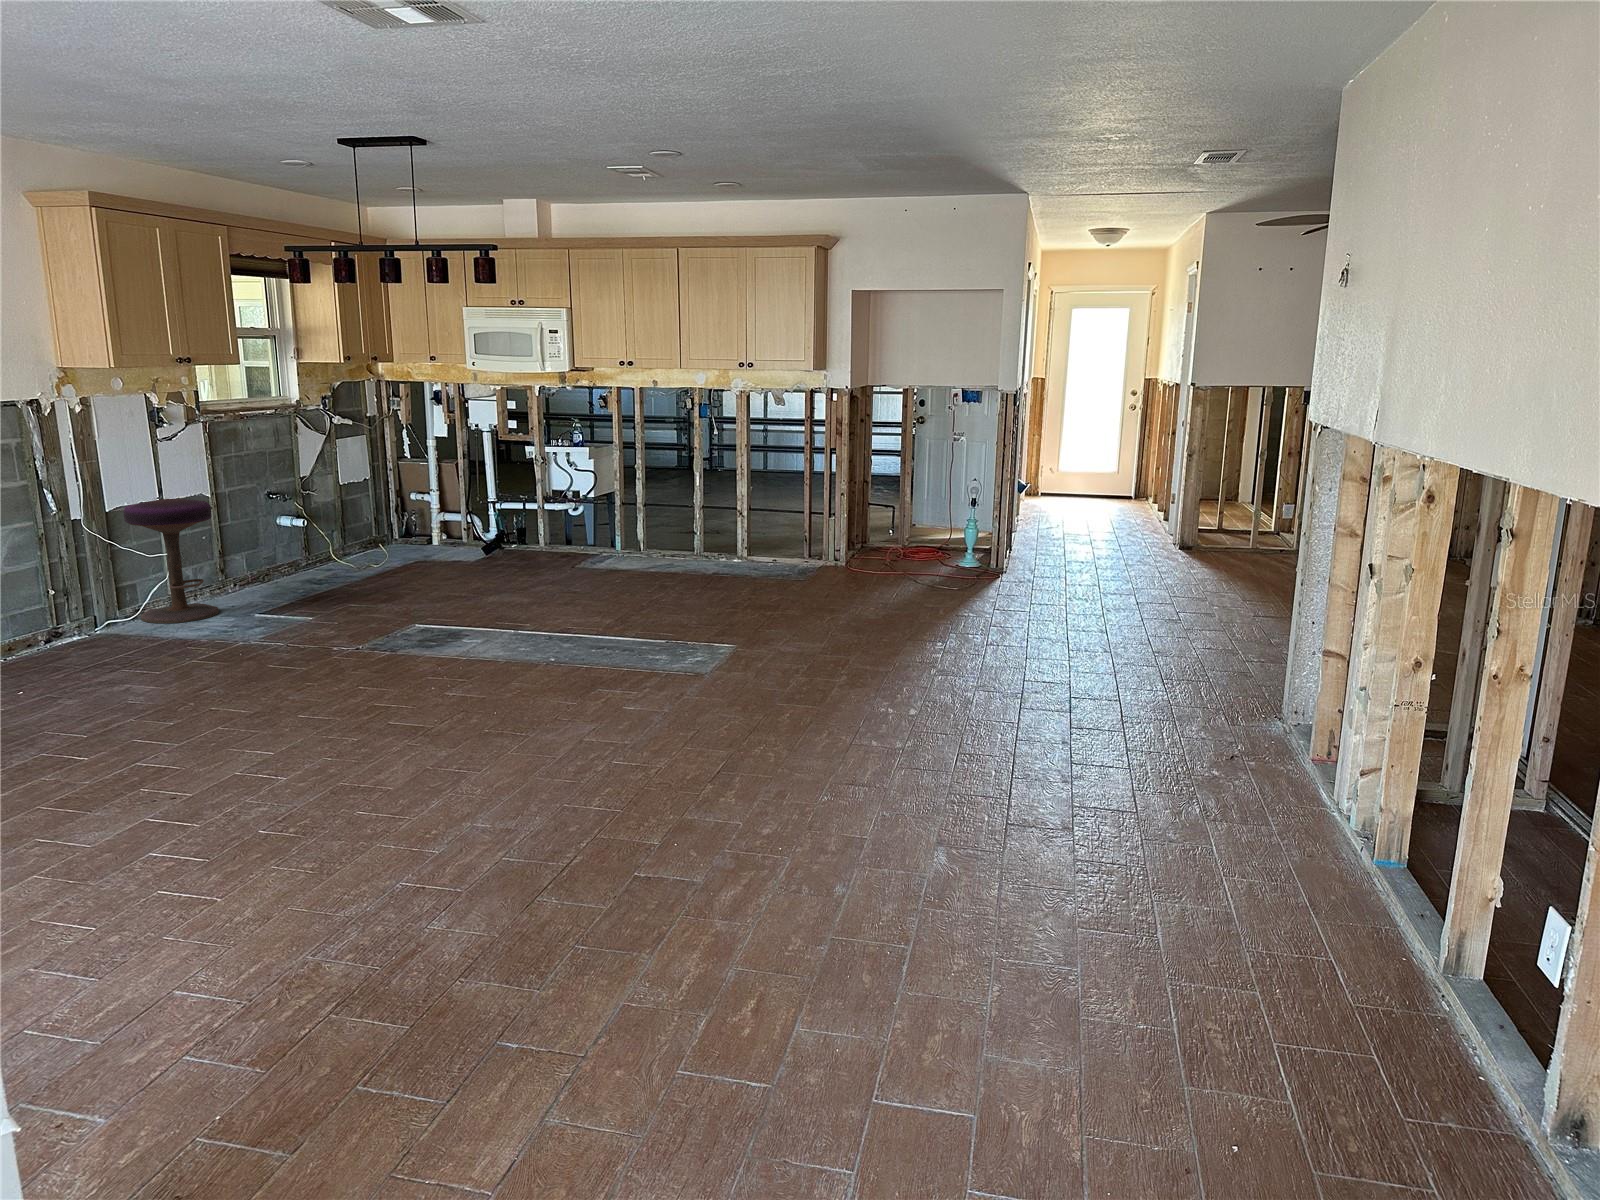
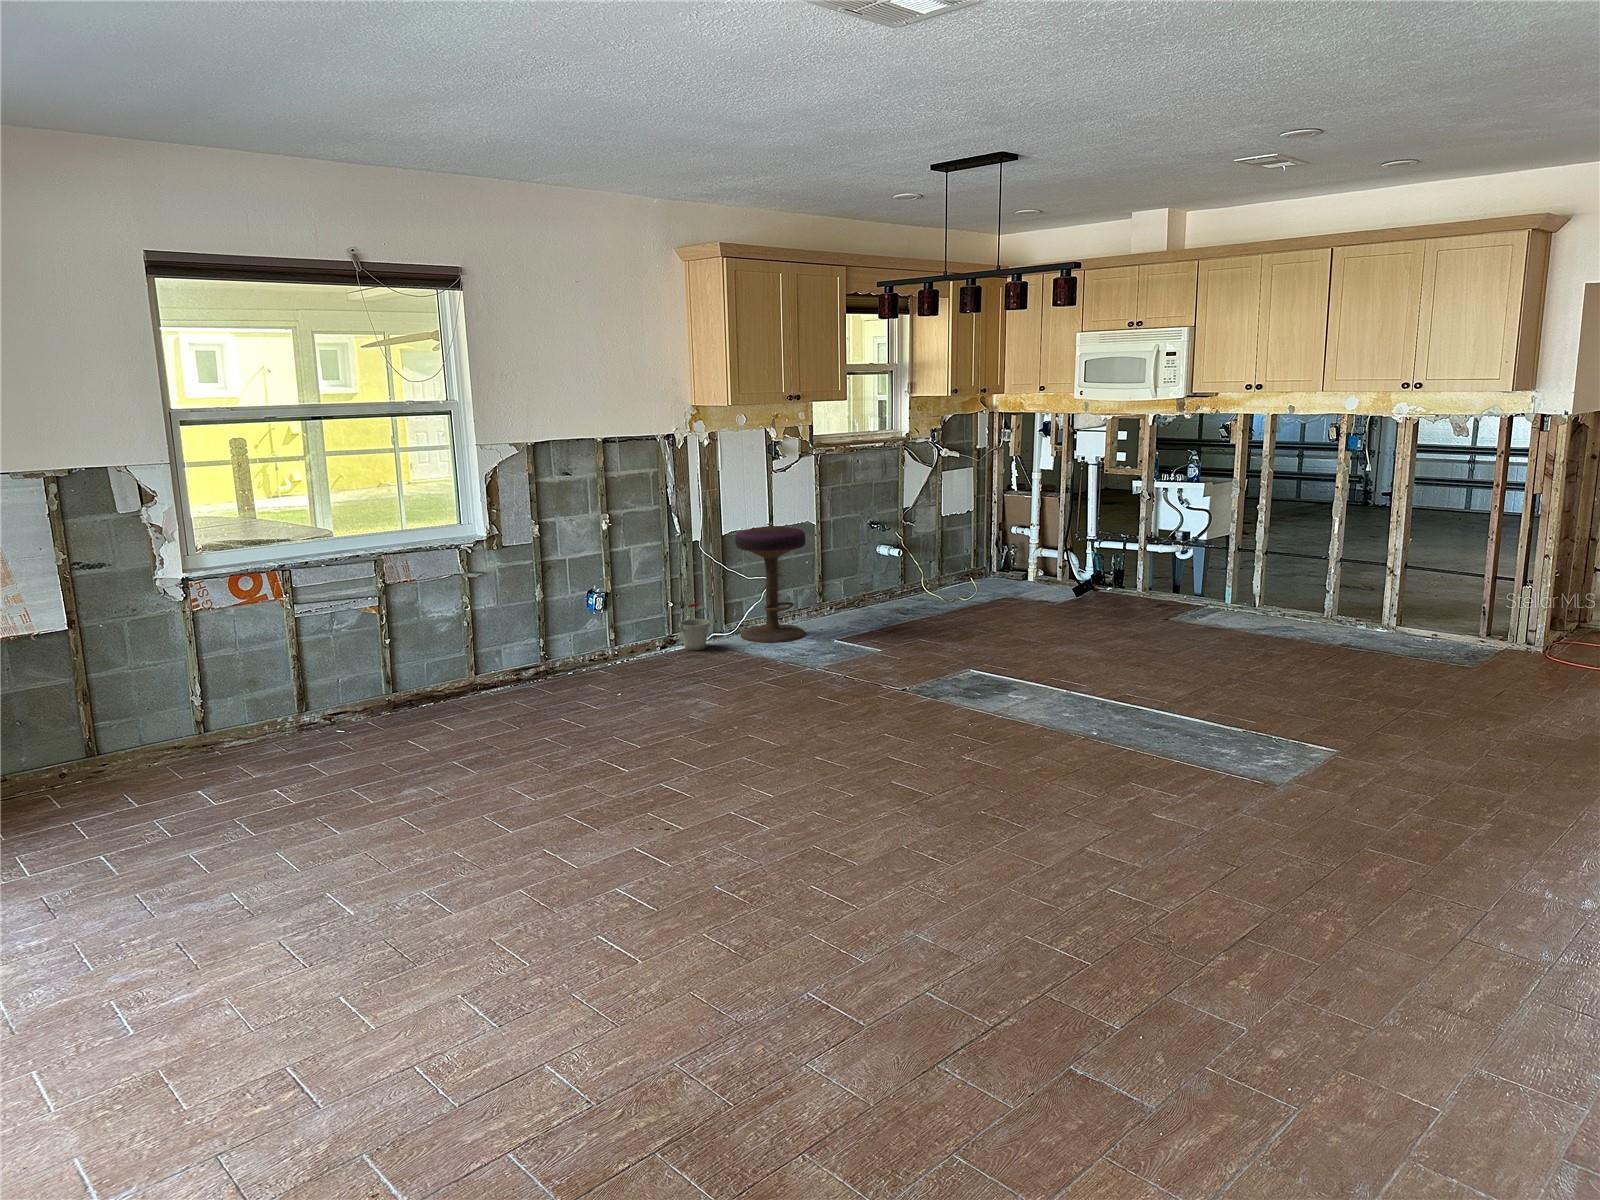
bucket: none [65,587,107,640] -> present [679,603,710,651]

